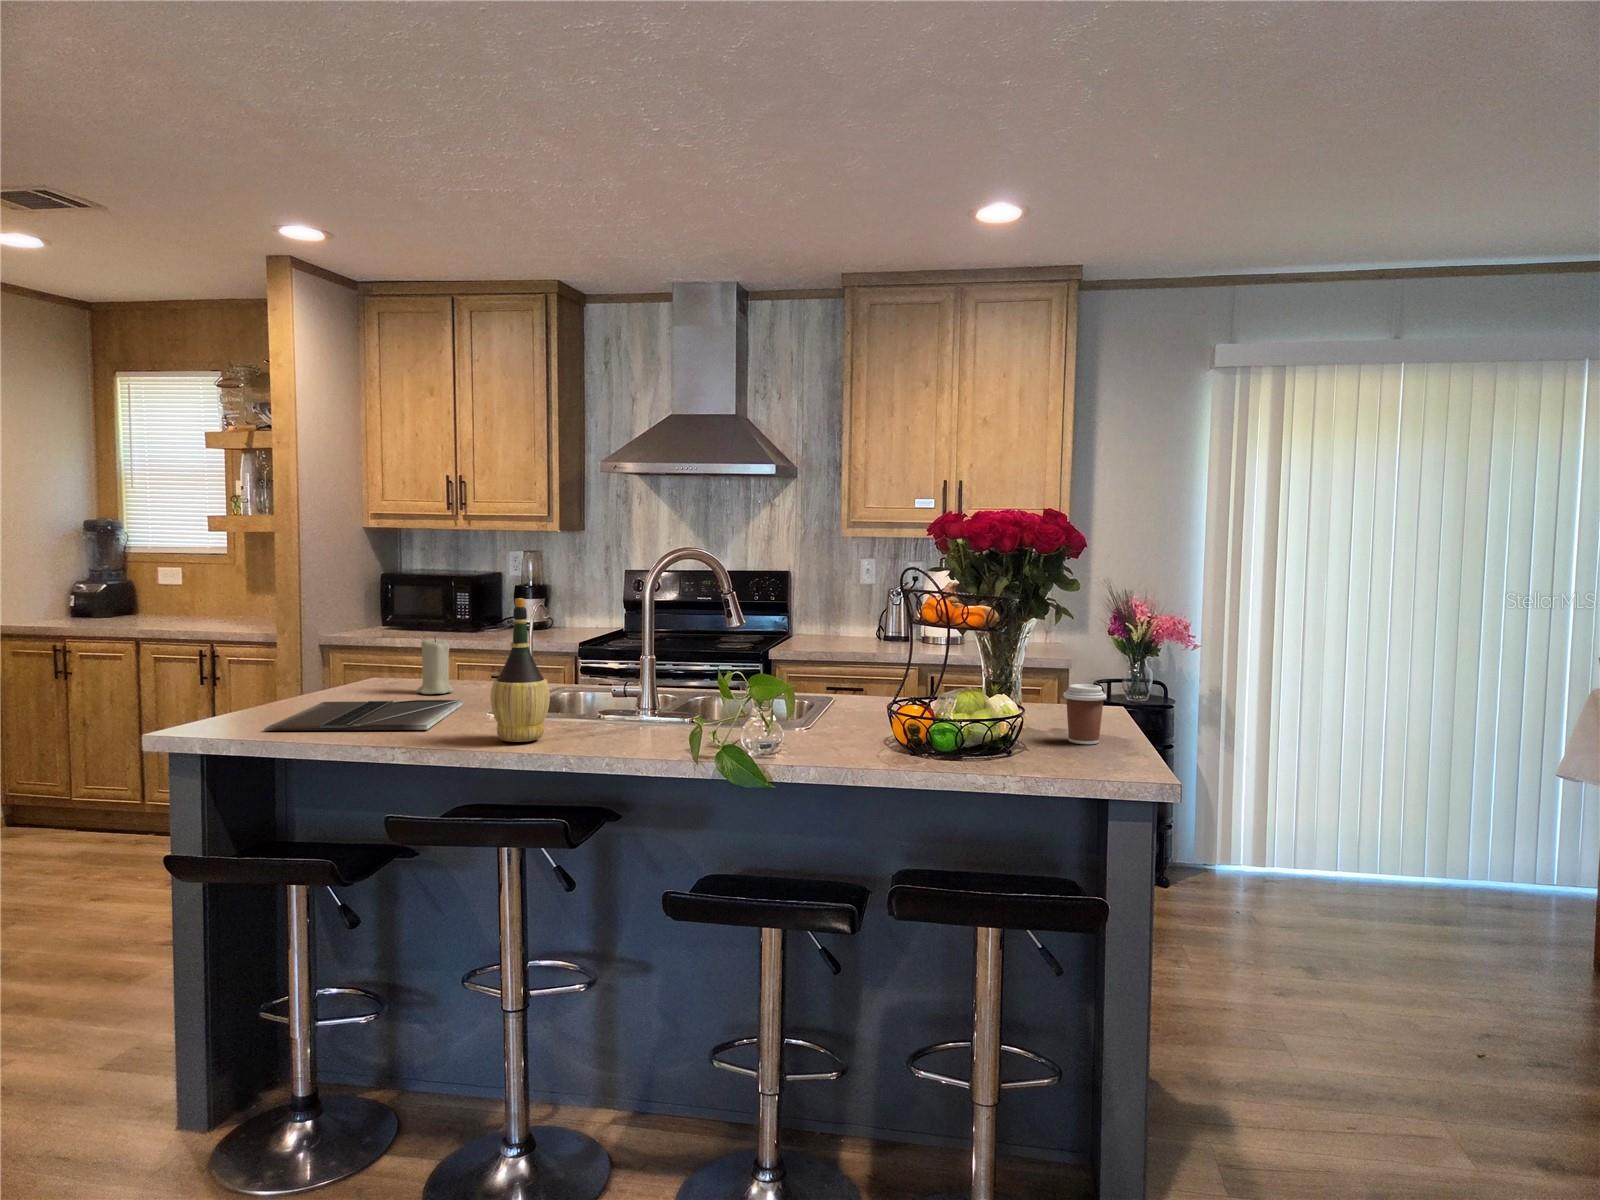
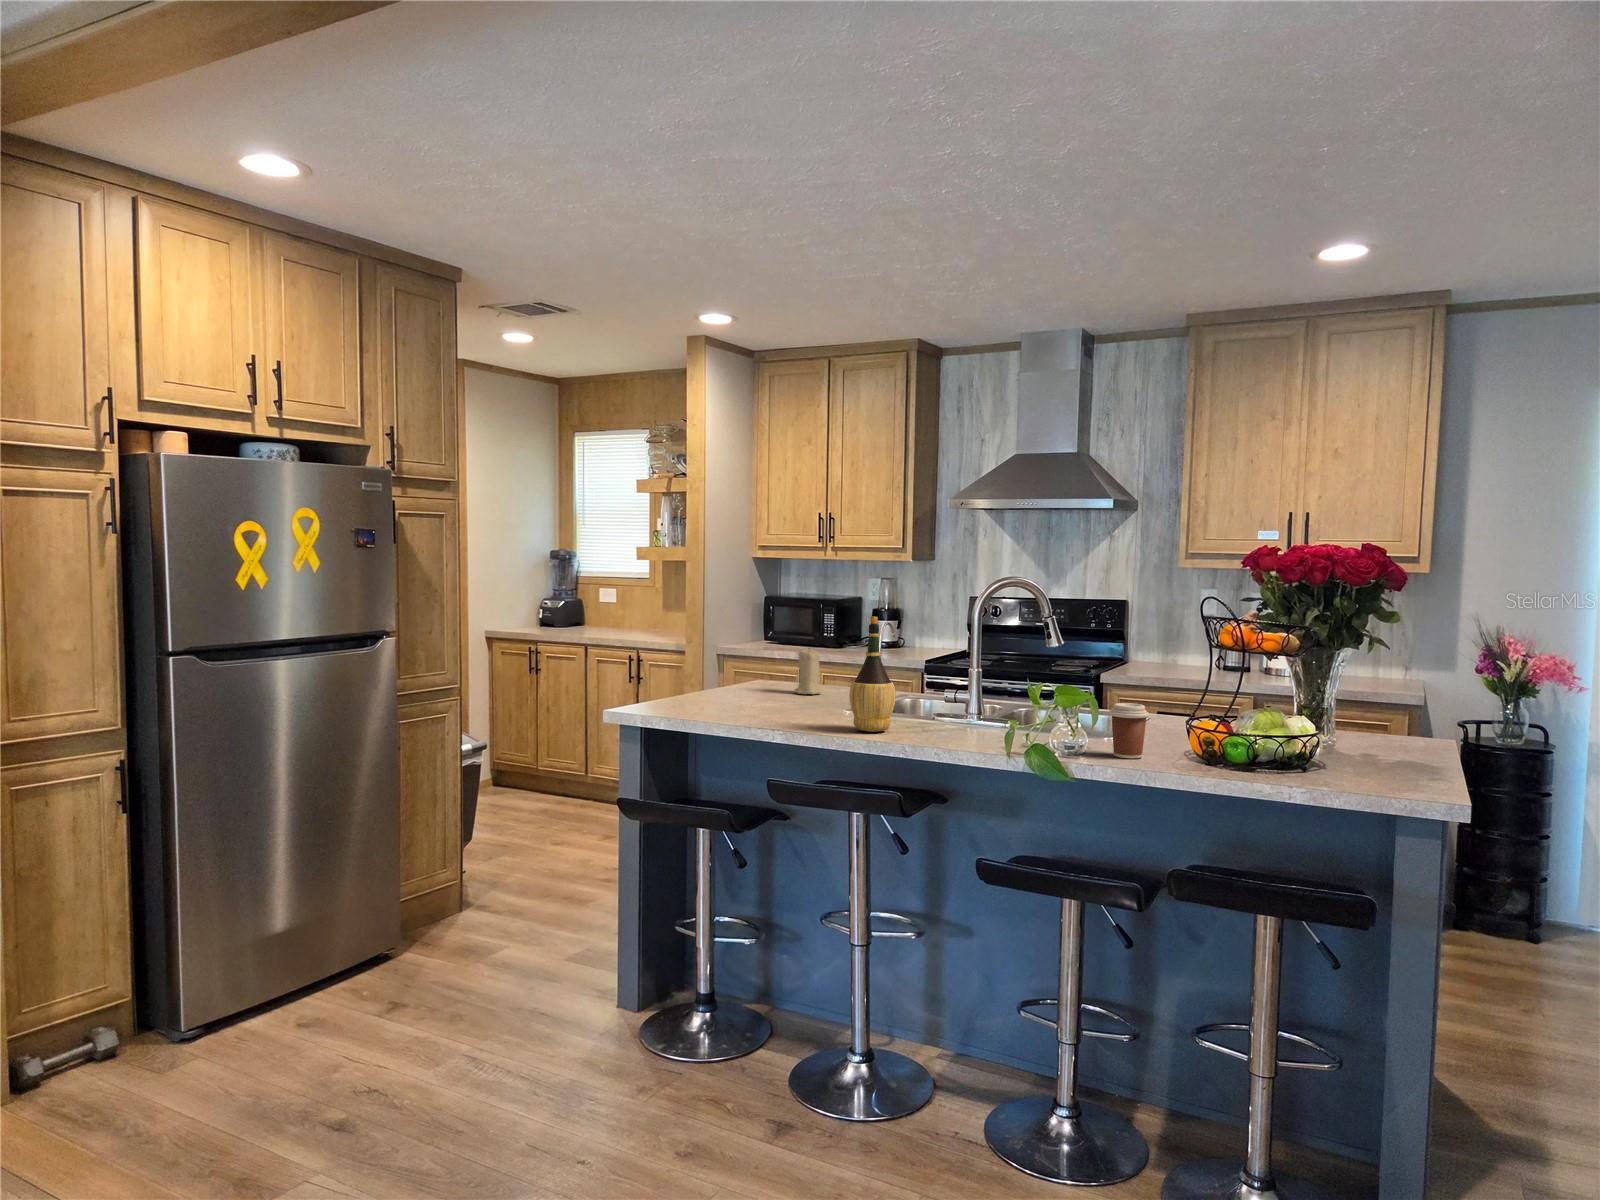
coffee cup: present [1063,684,1107,744] -> present [1109,703,1149,758]
laptop: present [265,700,463,731] -> none [684,695,829,719]

